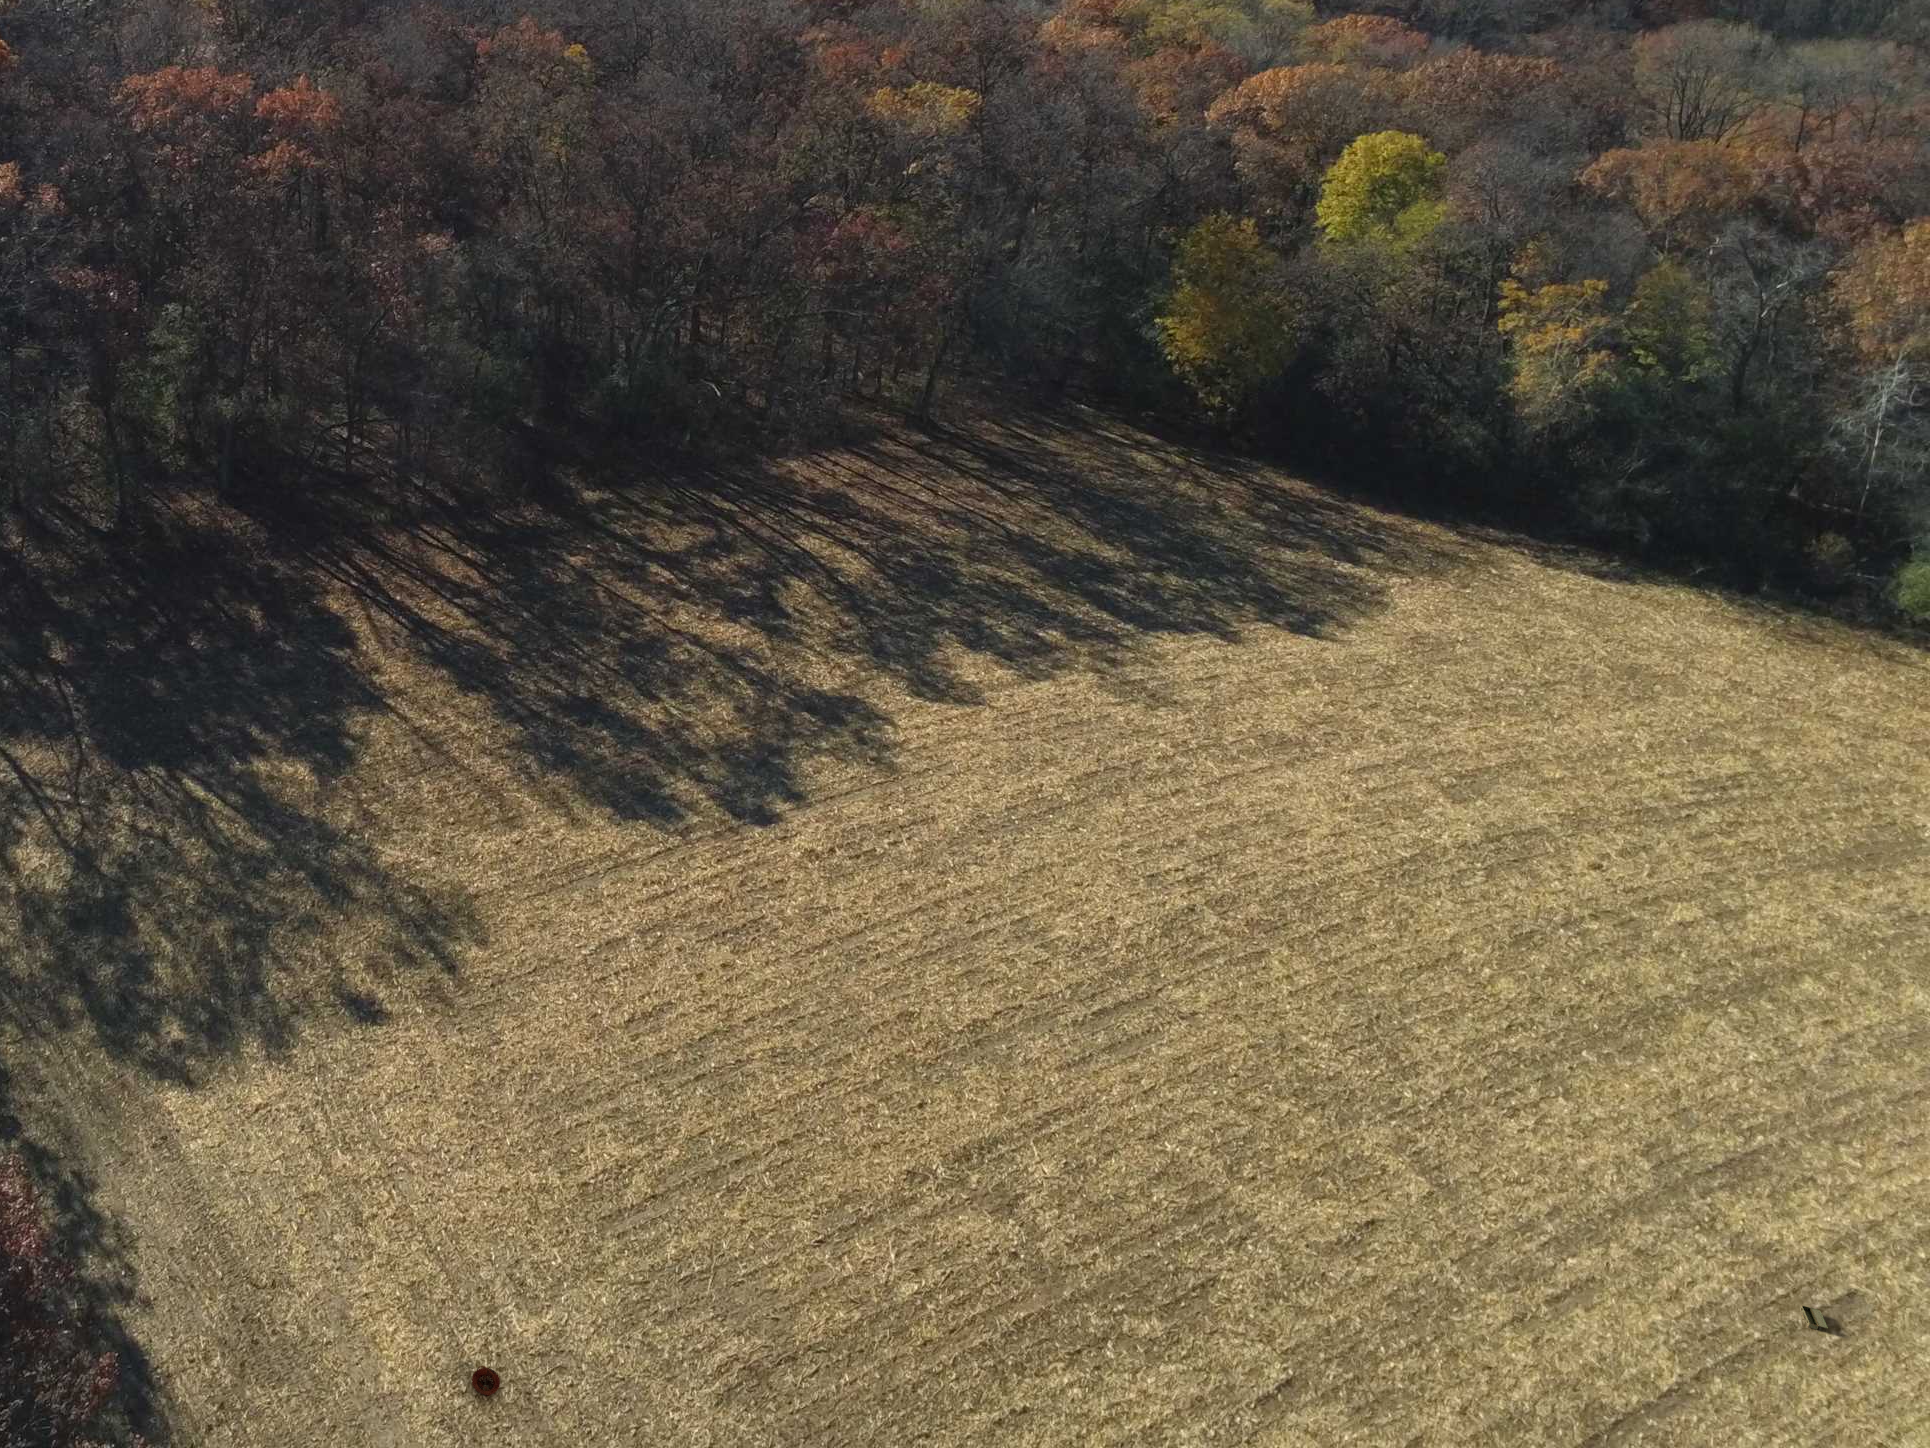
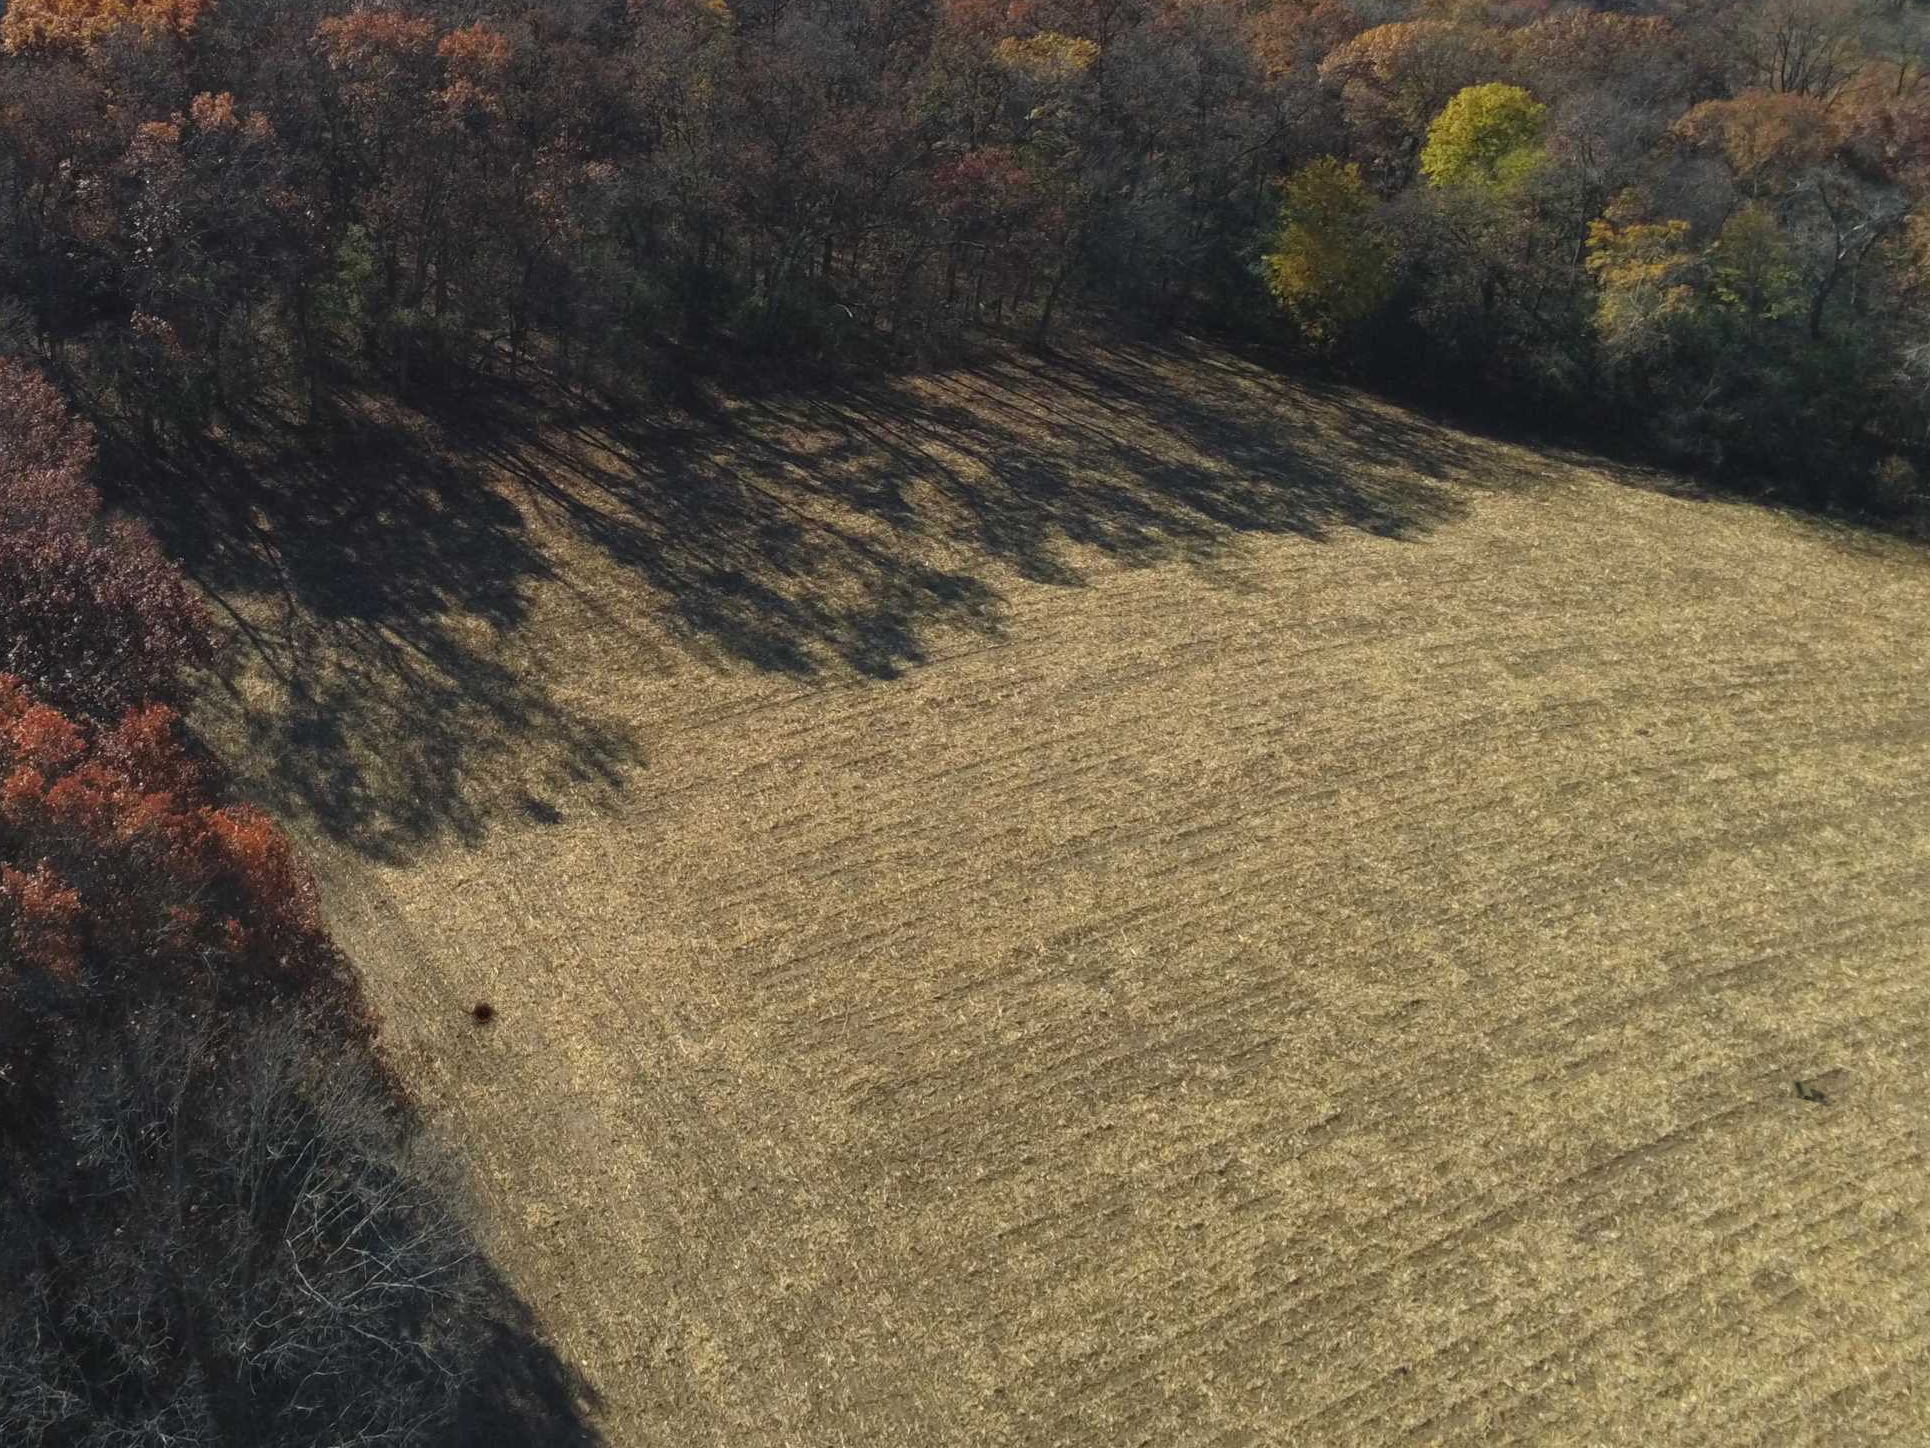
basket: present [472,1366,500,1396] -> present [473,1002,494,1023]

